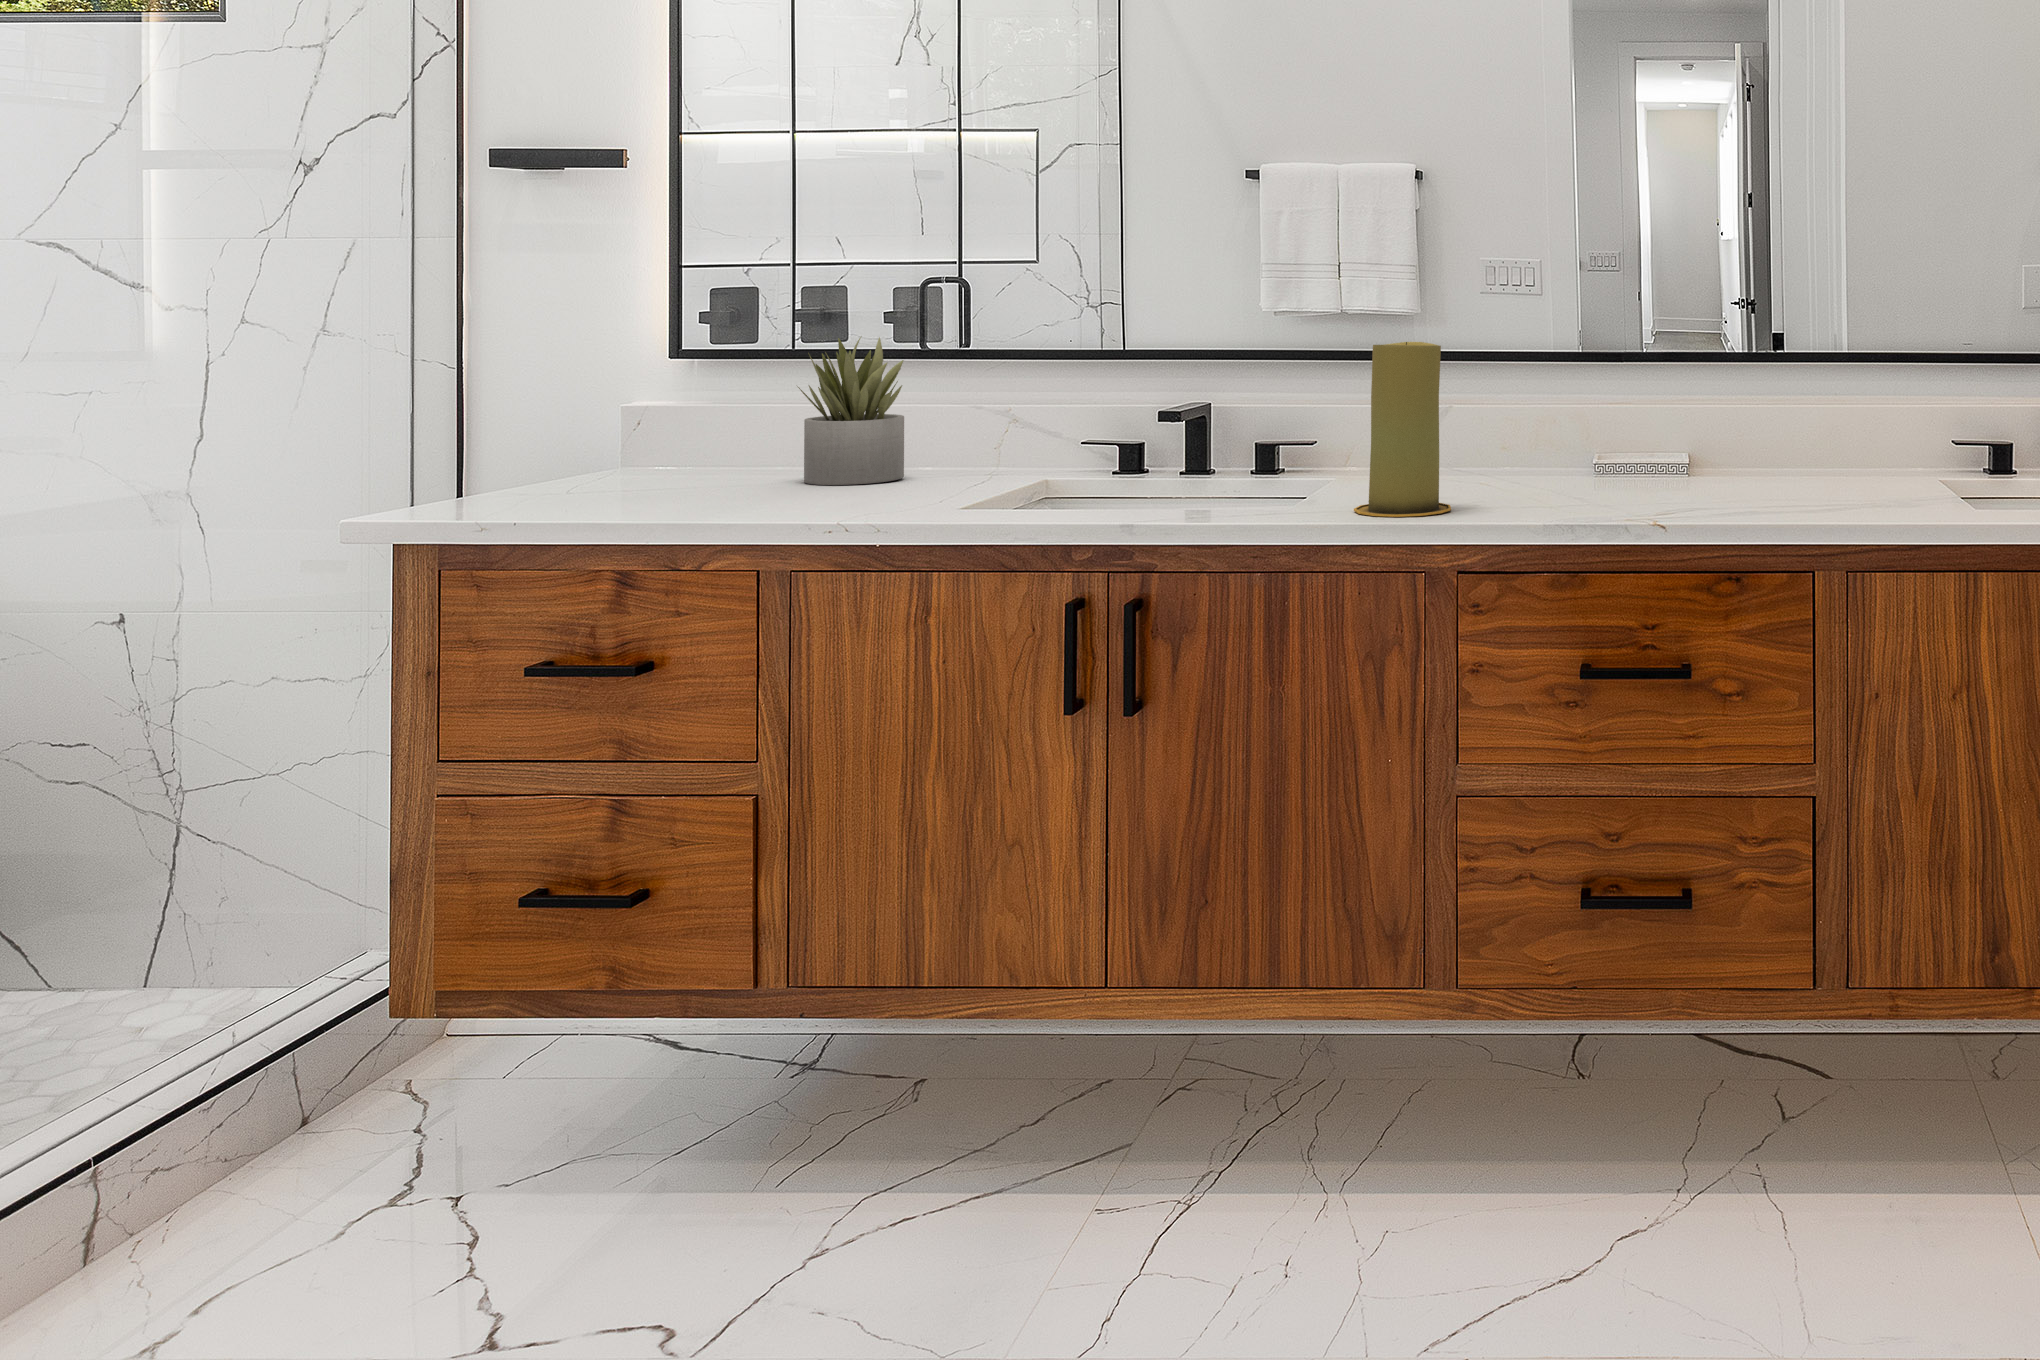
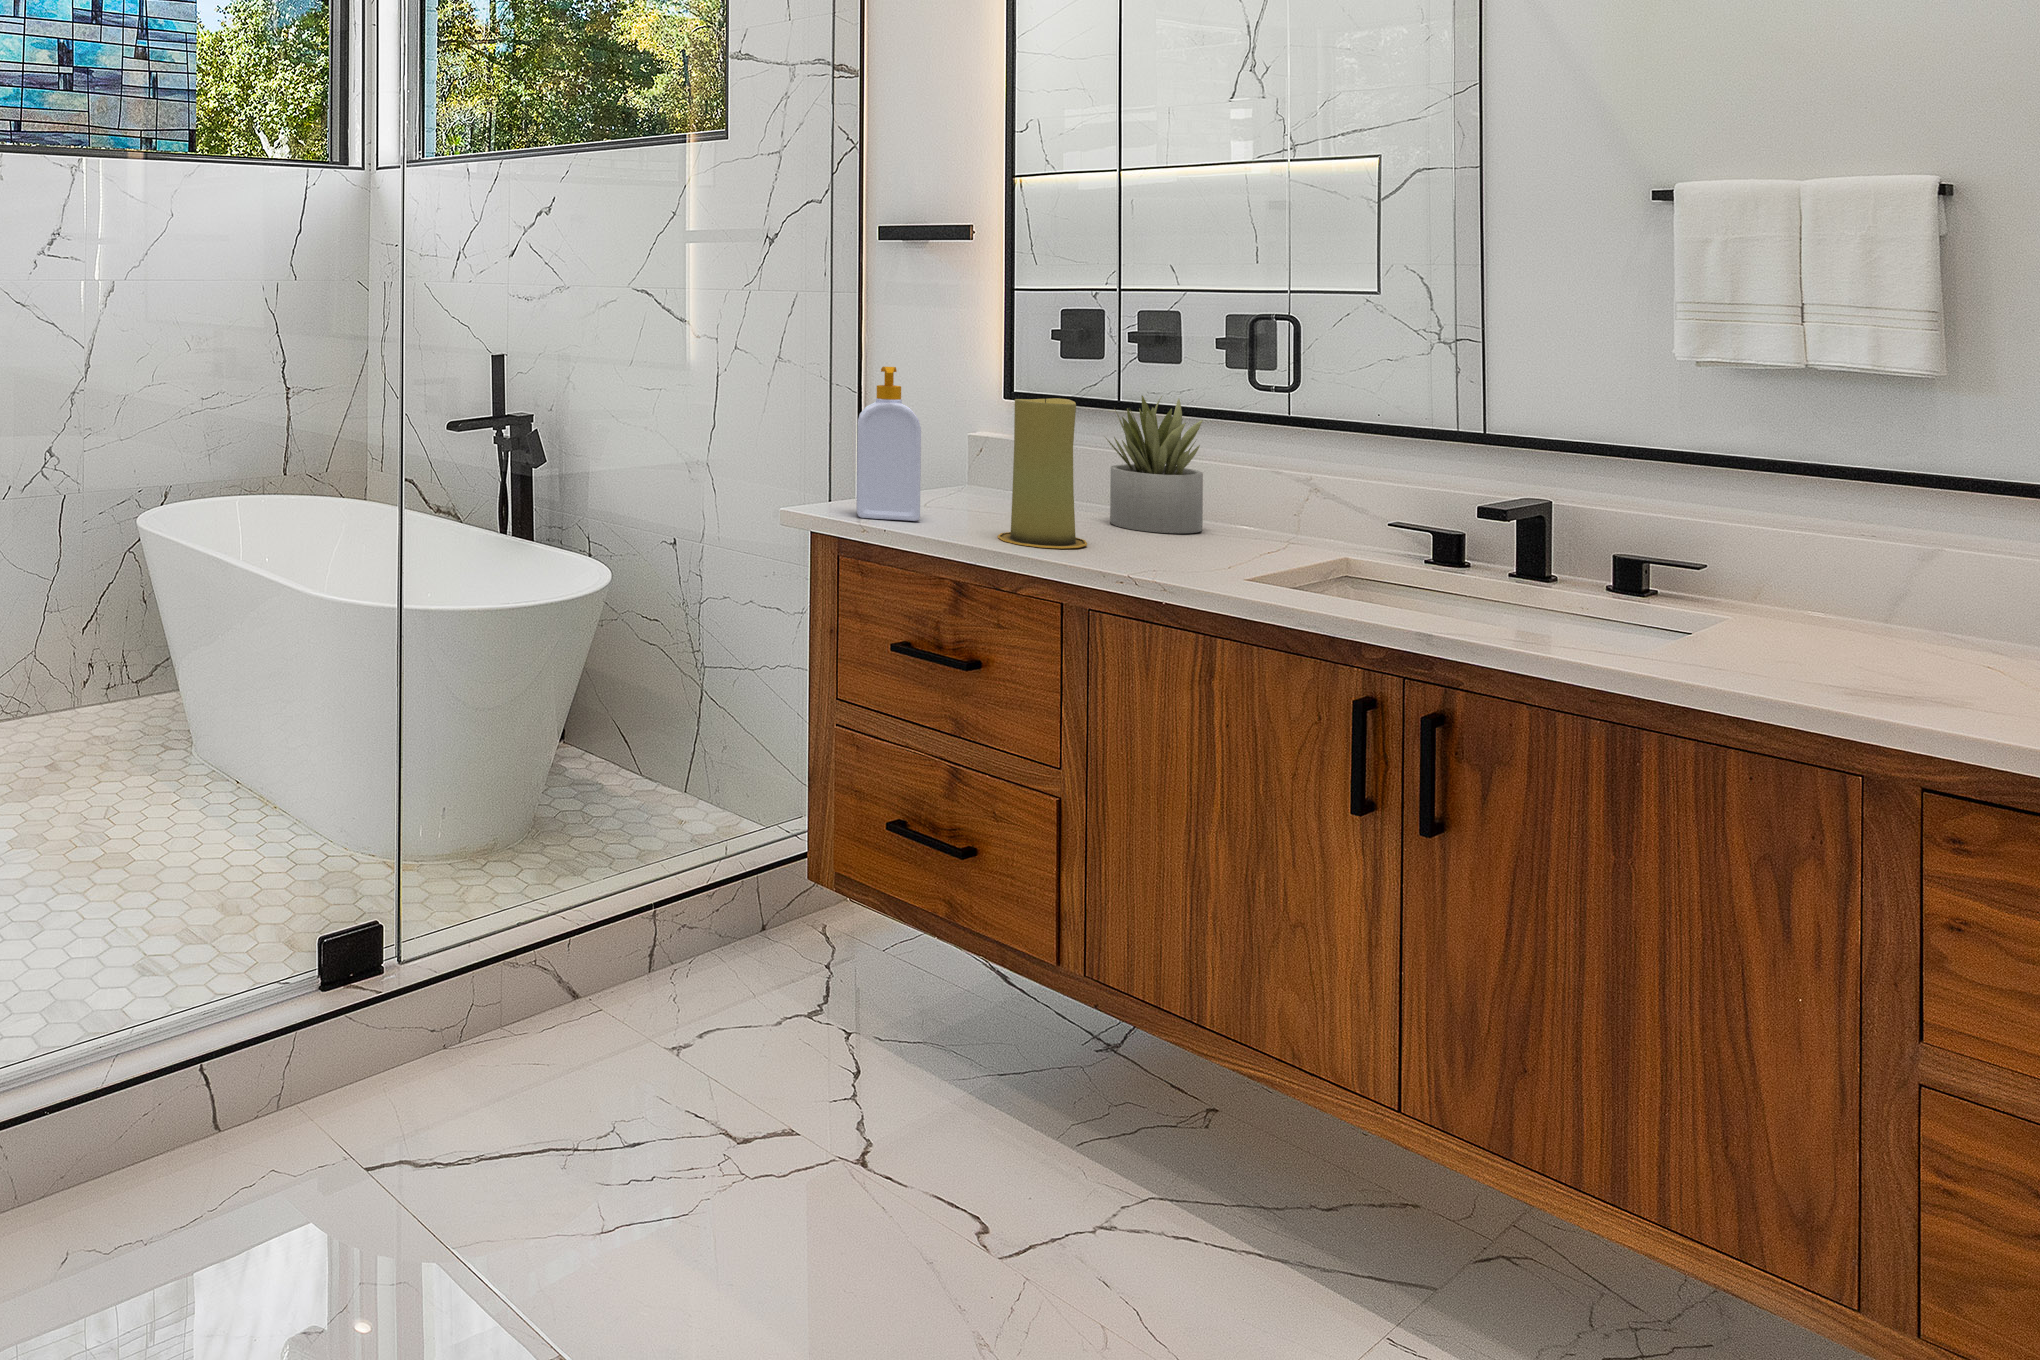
soap bottle: none [469,313,567,513] -> present [857,367,921,521]
candle: present [1354,342,1451,517] -> present [997,398,1087,549]

